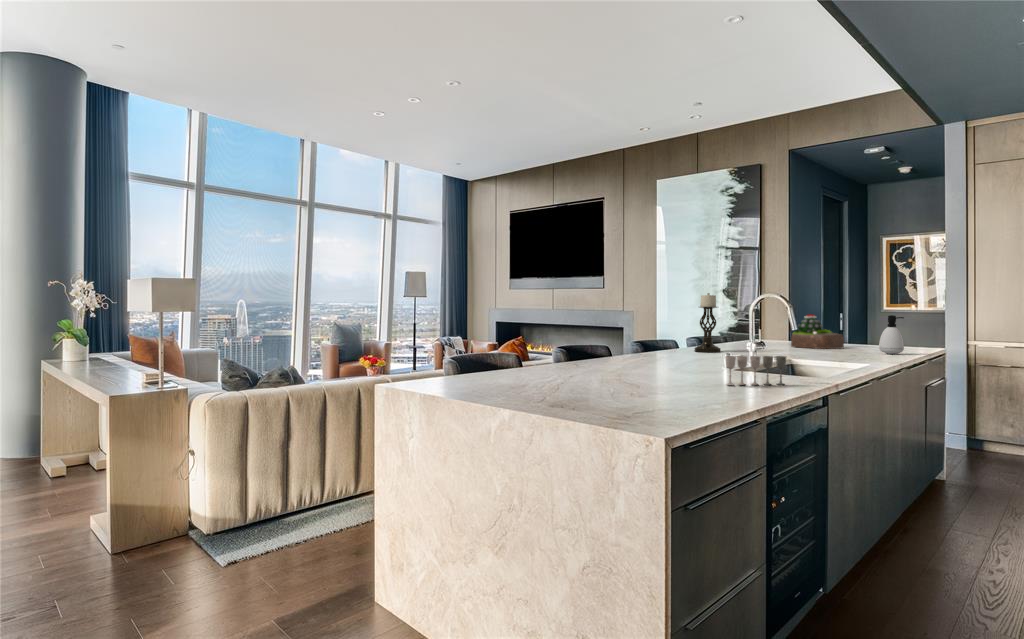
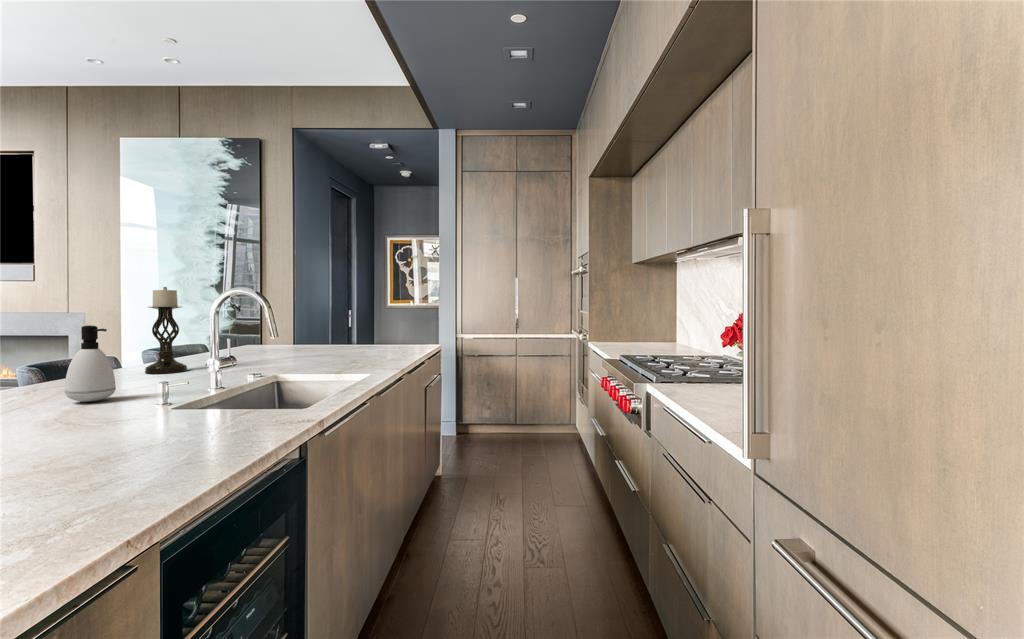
succulent plant: present [791,314,844,349] -> none [291,314,349,354]
soap dispenser: present [879,315,904,354] -> present [65,325,116,402]
wine glass: present [725,356,786,385] -> none [115,389,238,457]

